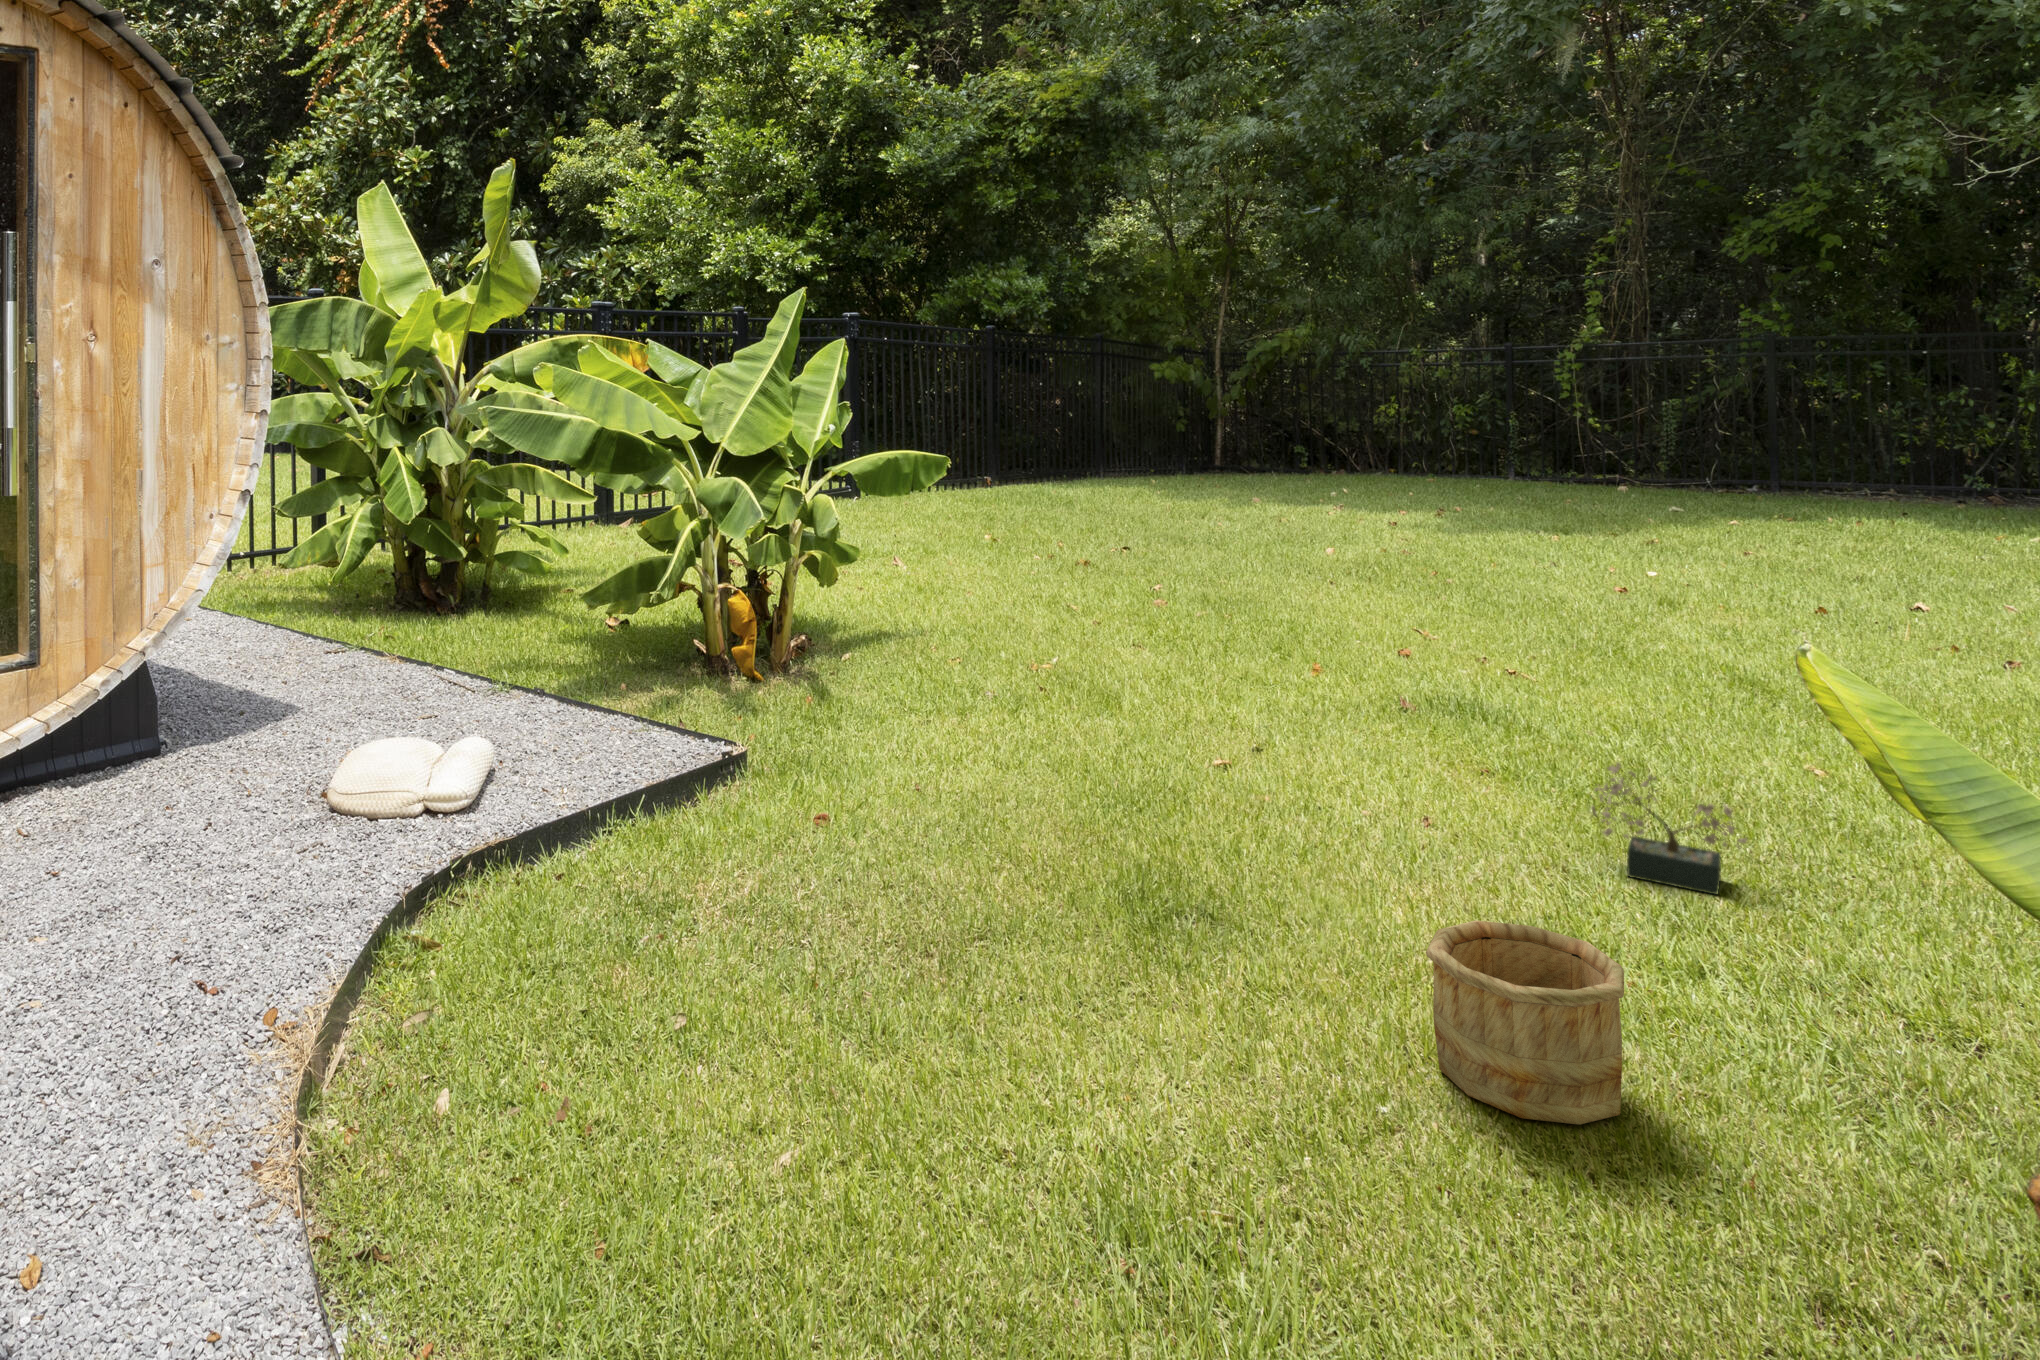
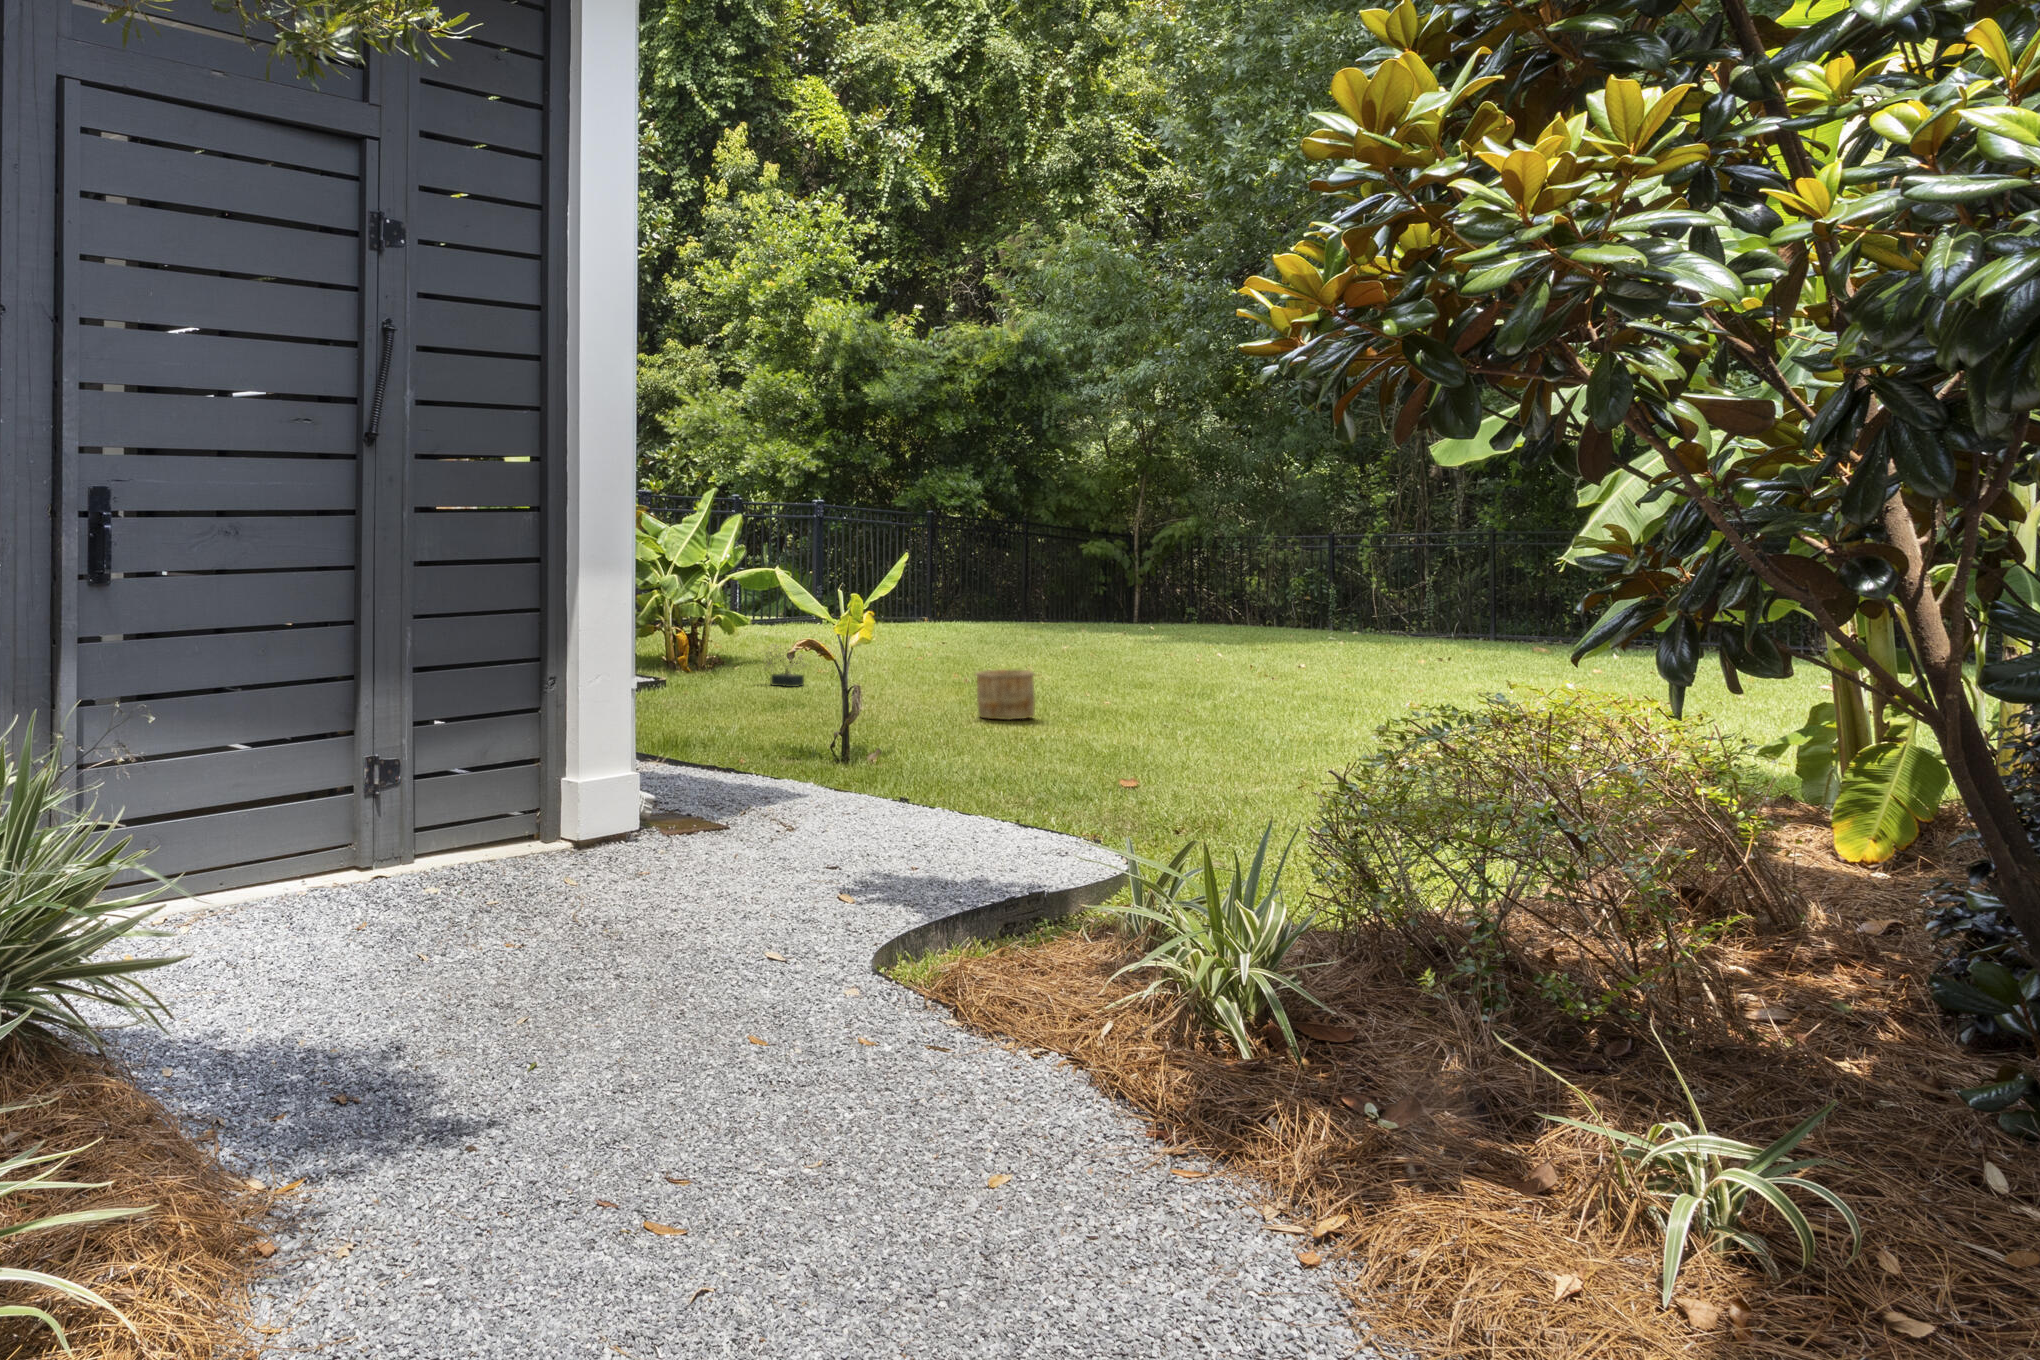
decorative plant: present [1592,763,1747,895] -> present [763,645,804,687]

